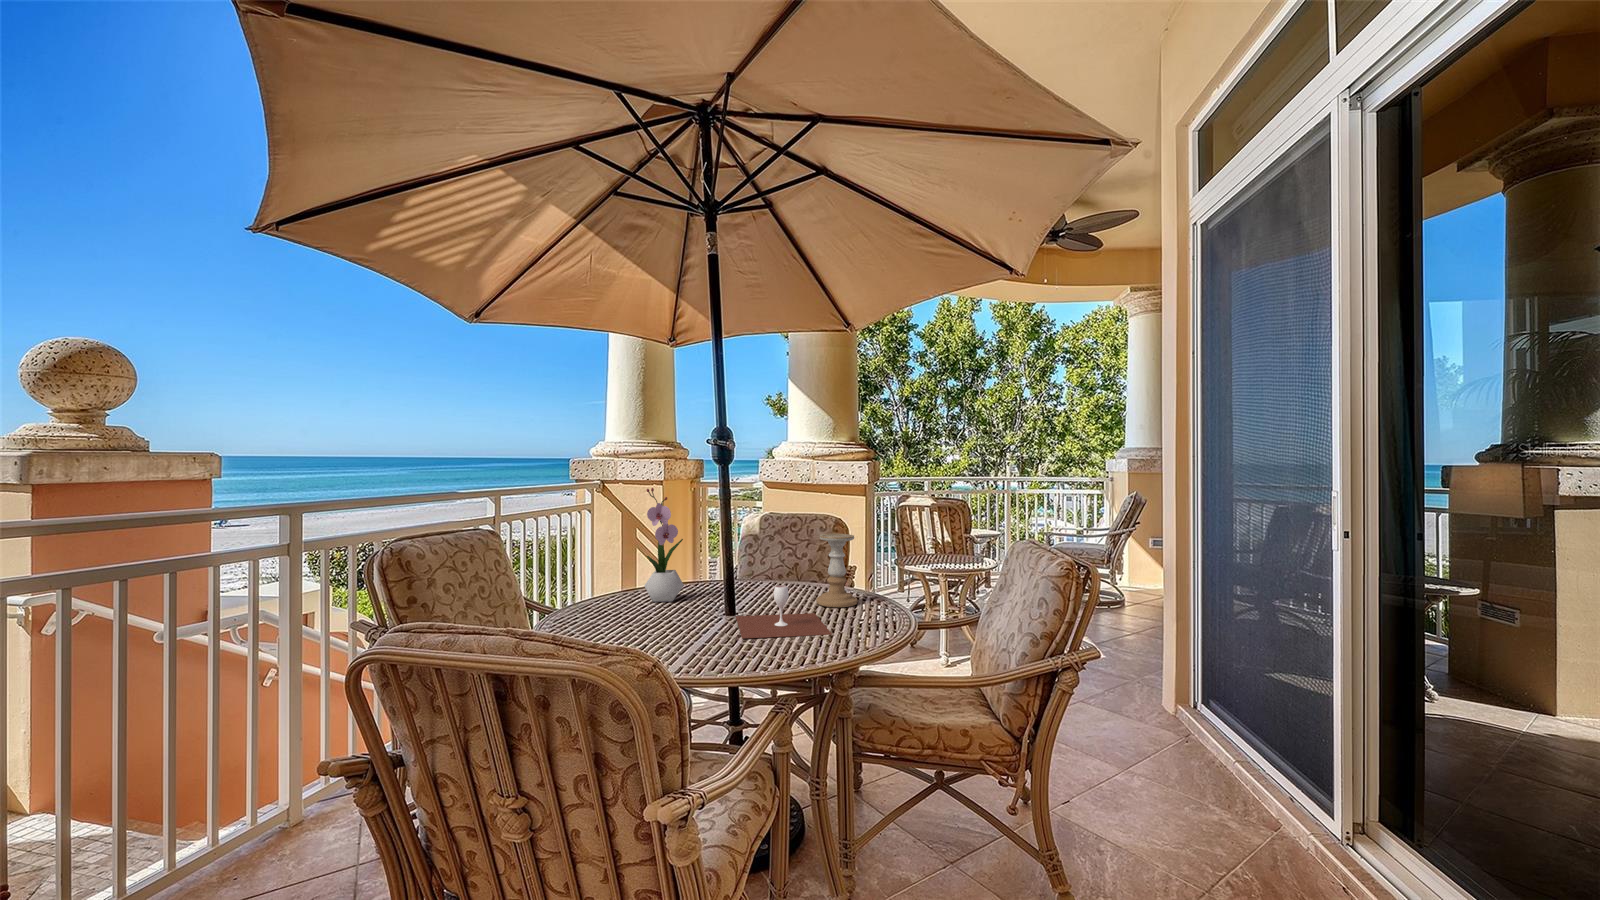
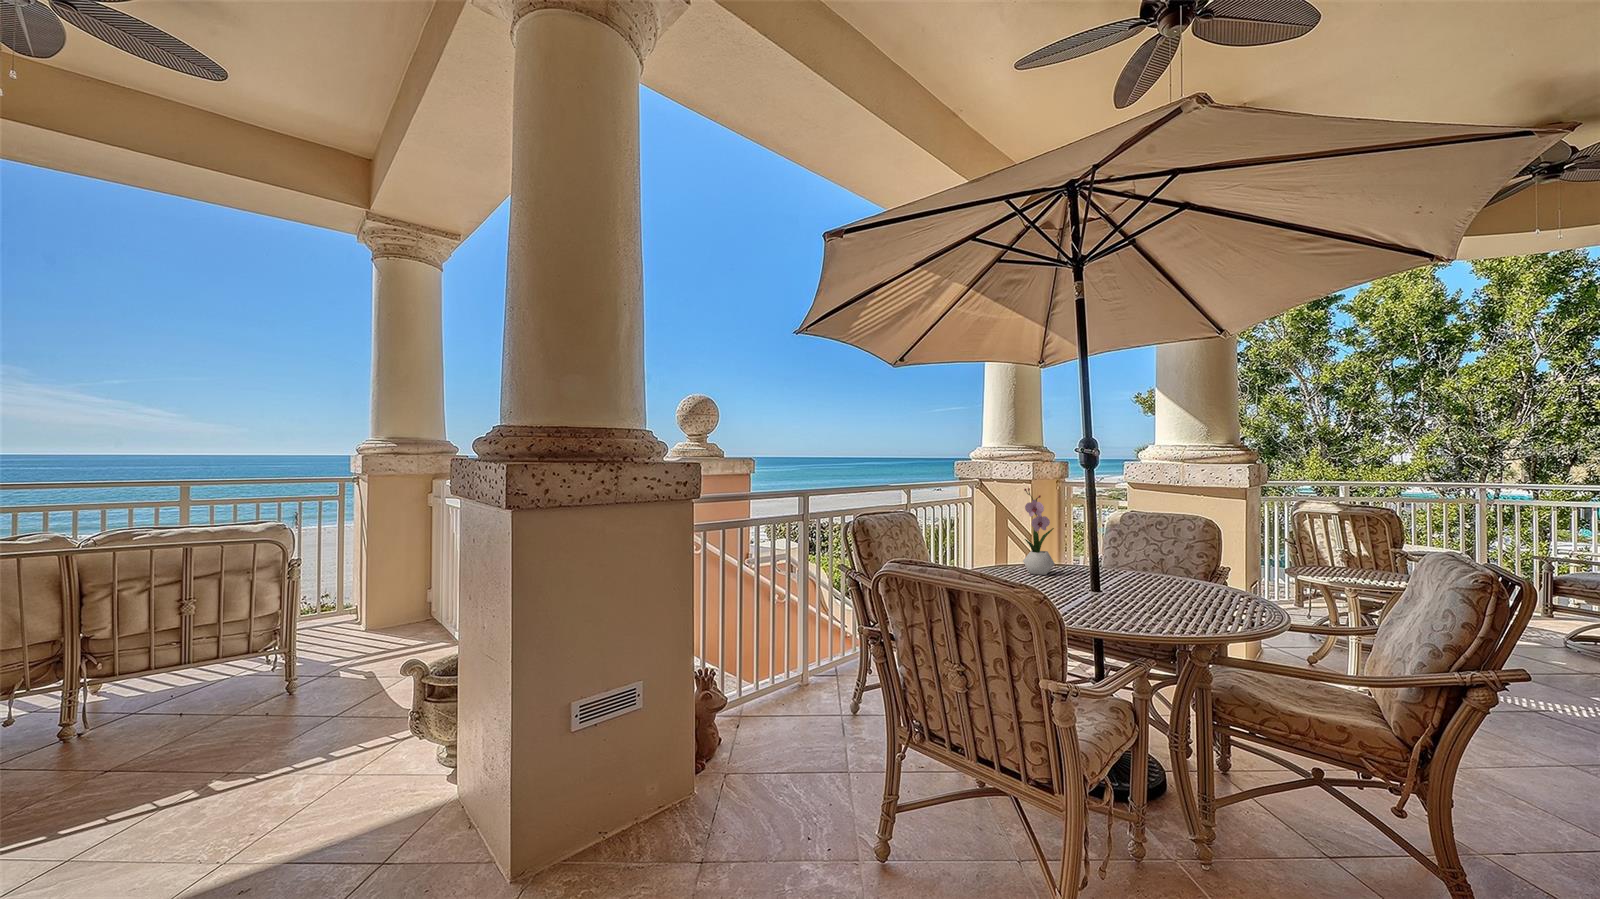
candle holder: present [816,534,858,607] -> none [1178,533,1221,597]
wine glass: present [736,585,831,639] -> none [1100,570,1190,615]

